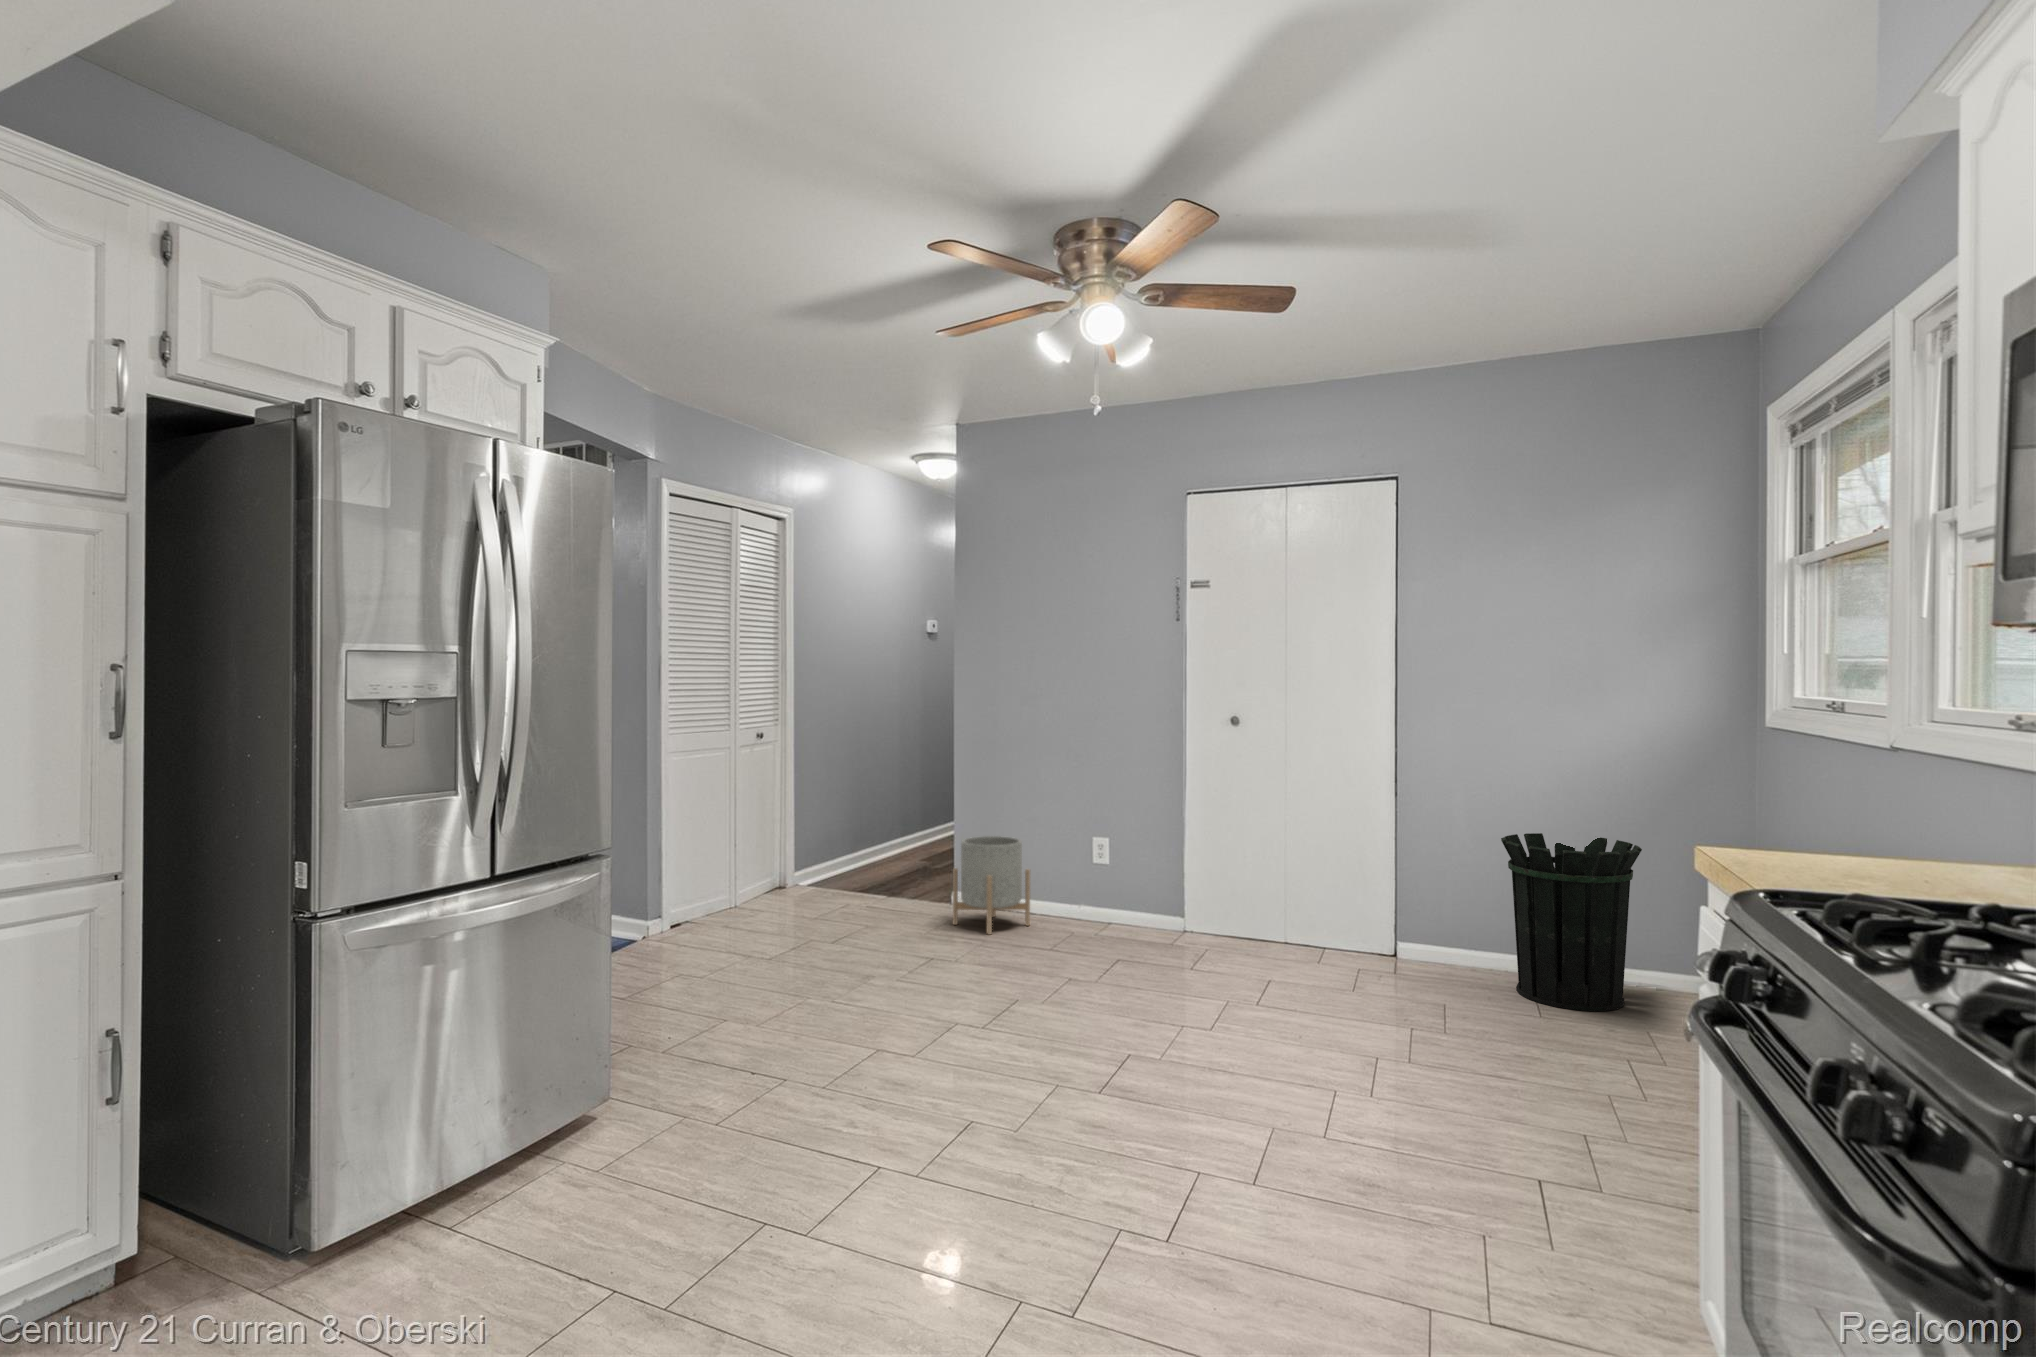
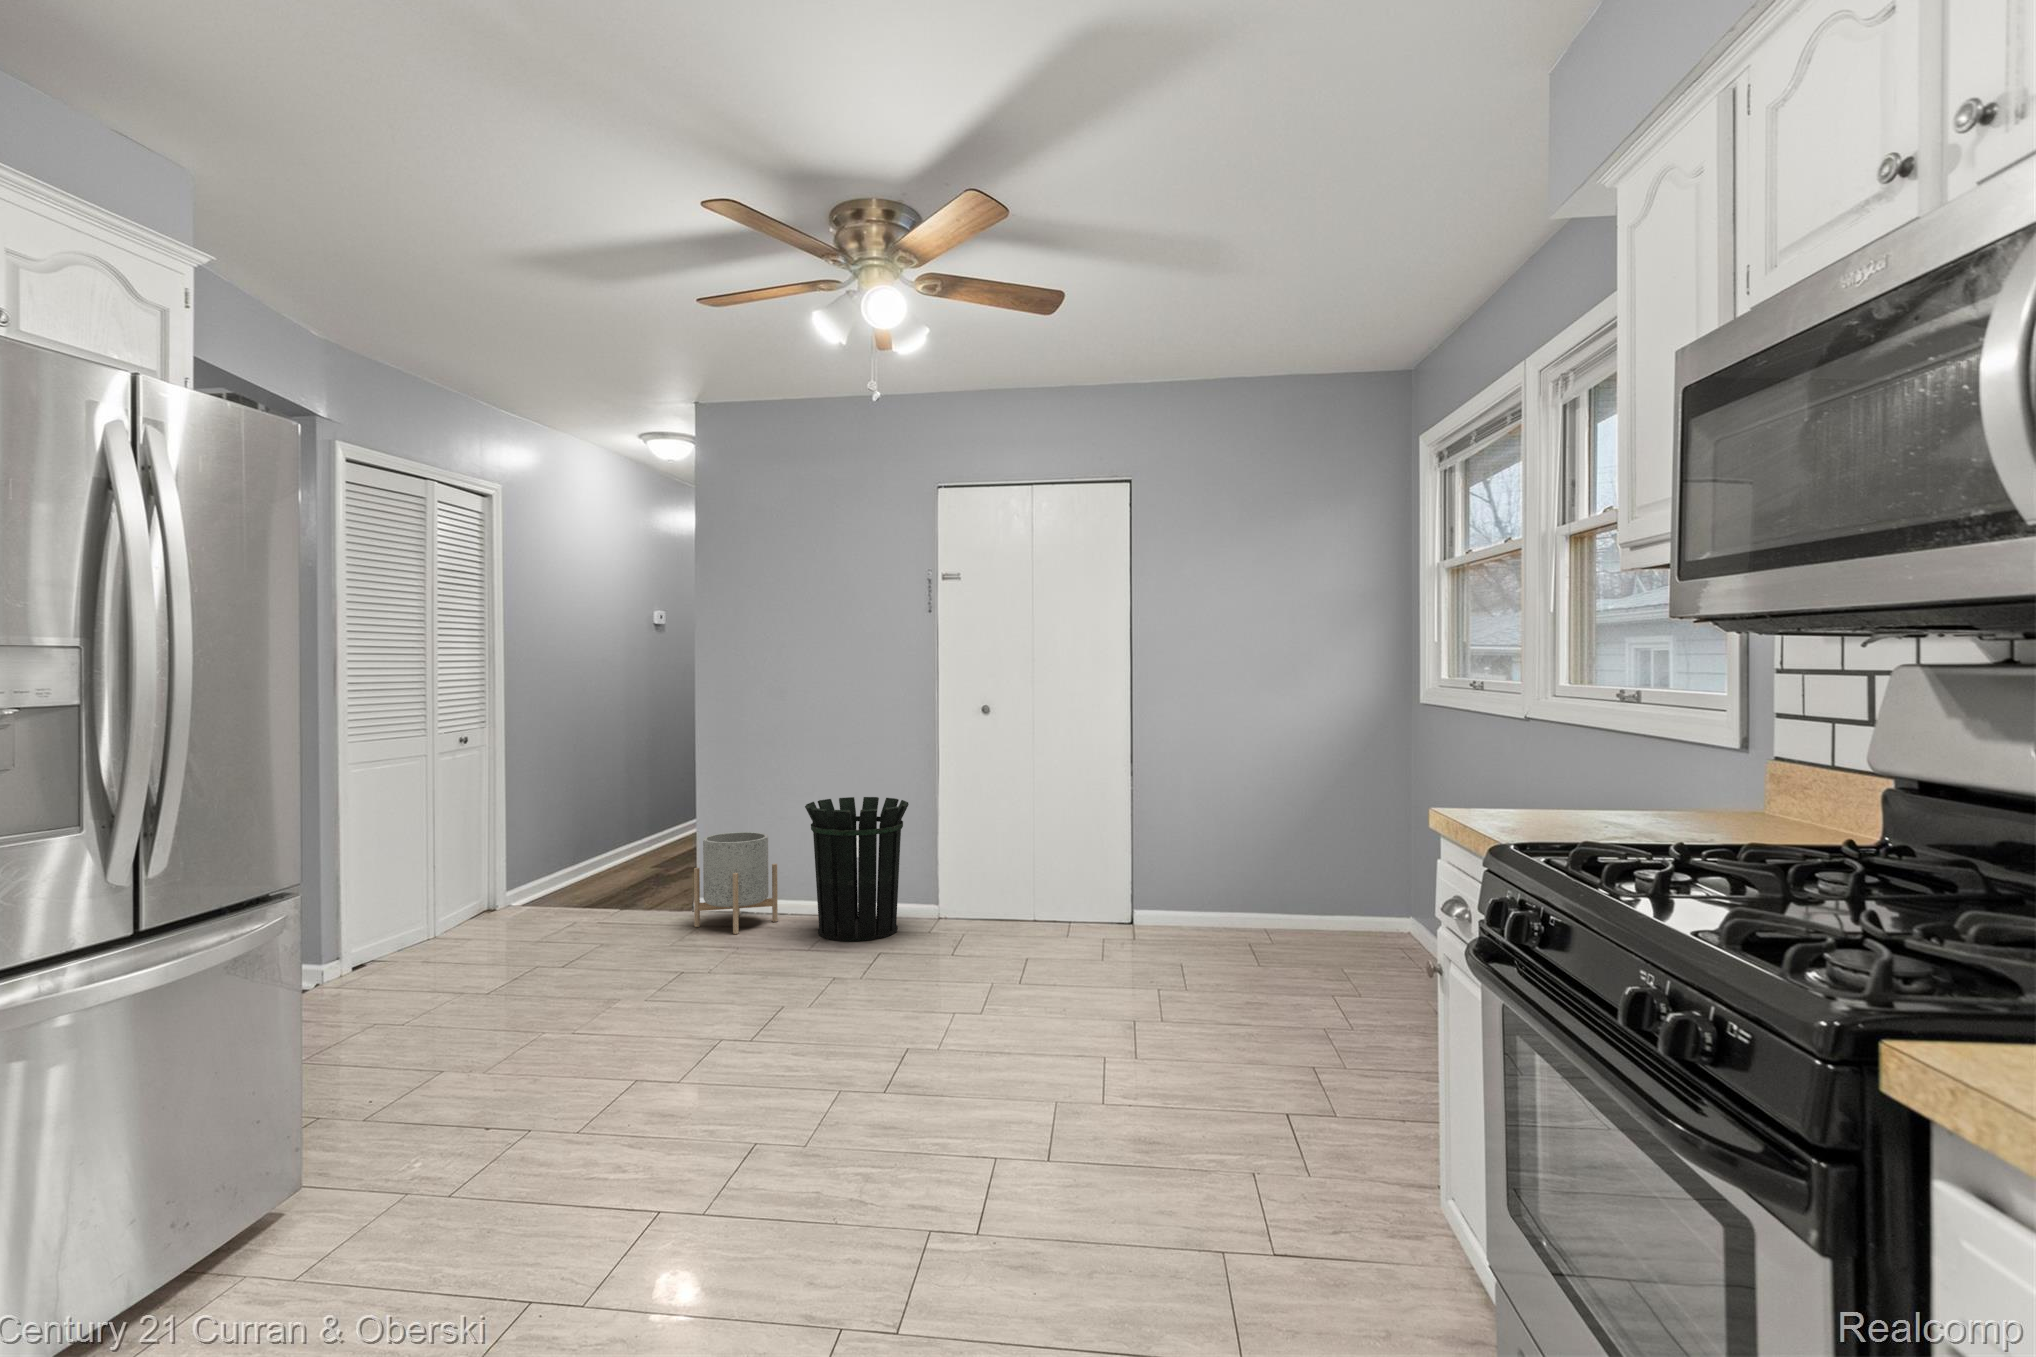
waste bin: present [1501,833,1642,1011] -> present [805,797,909,941]

